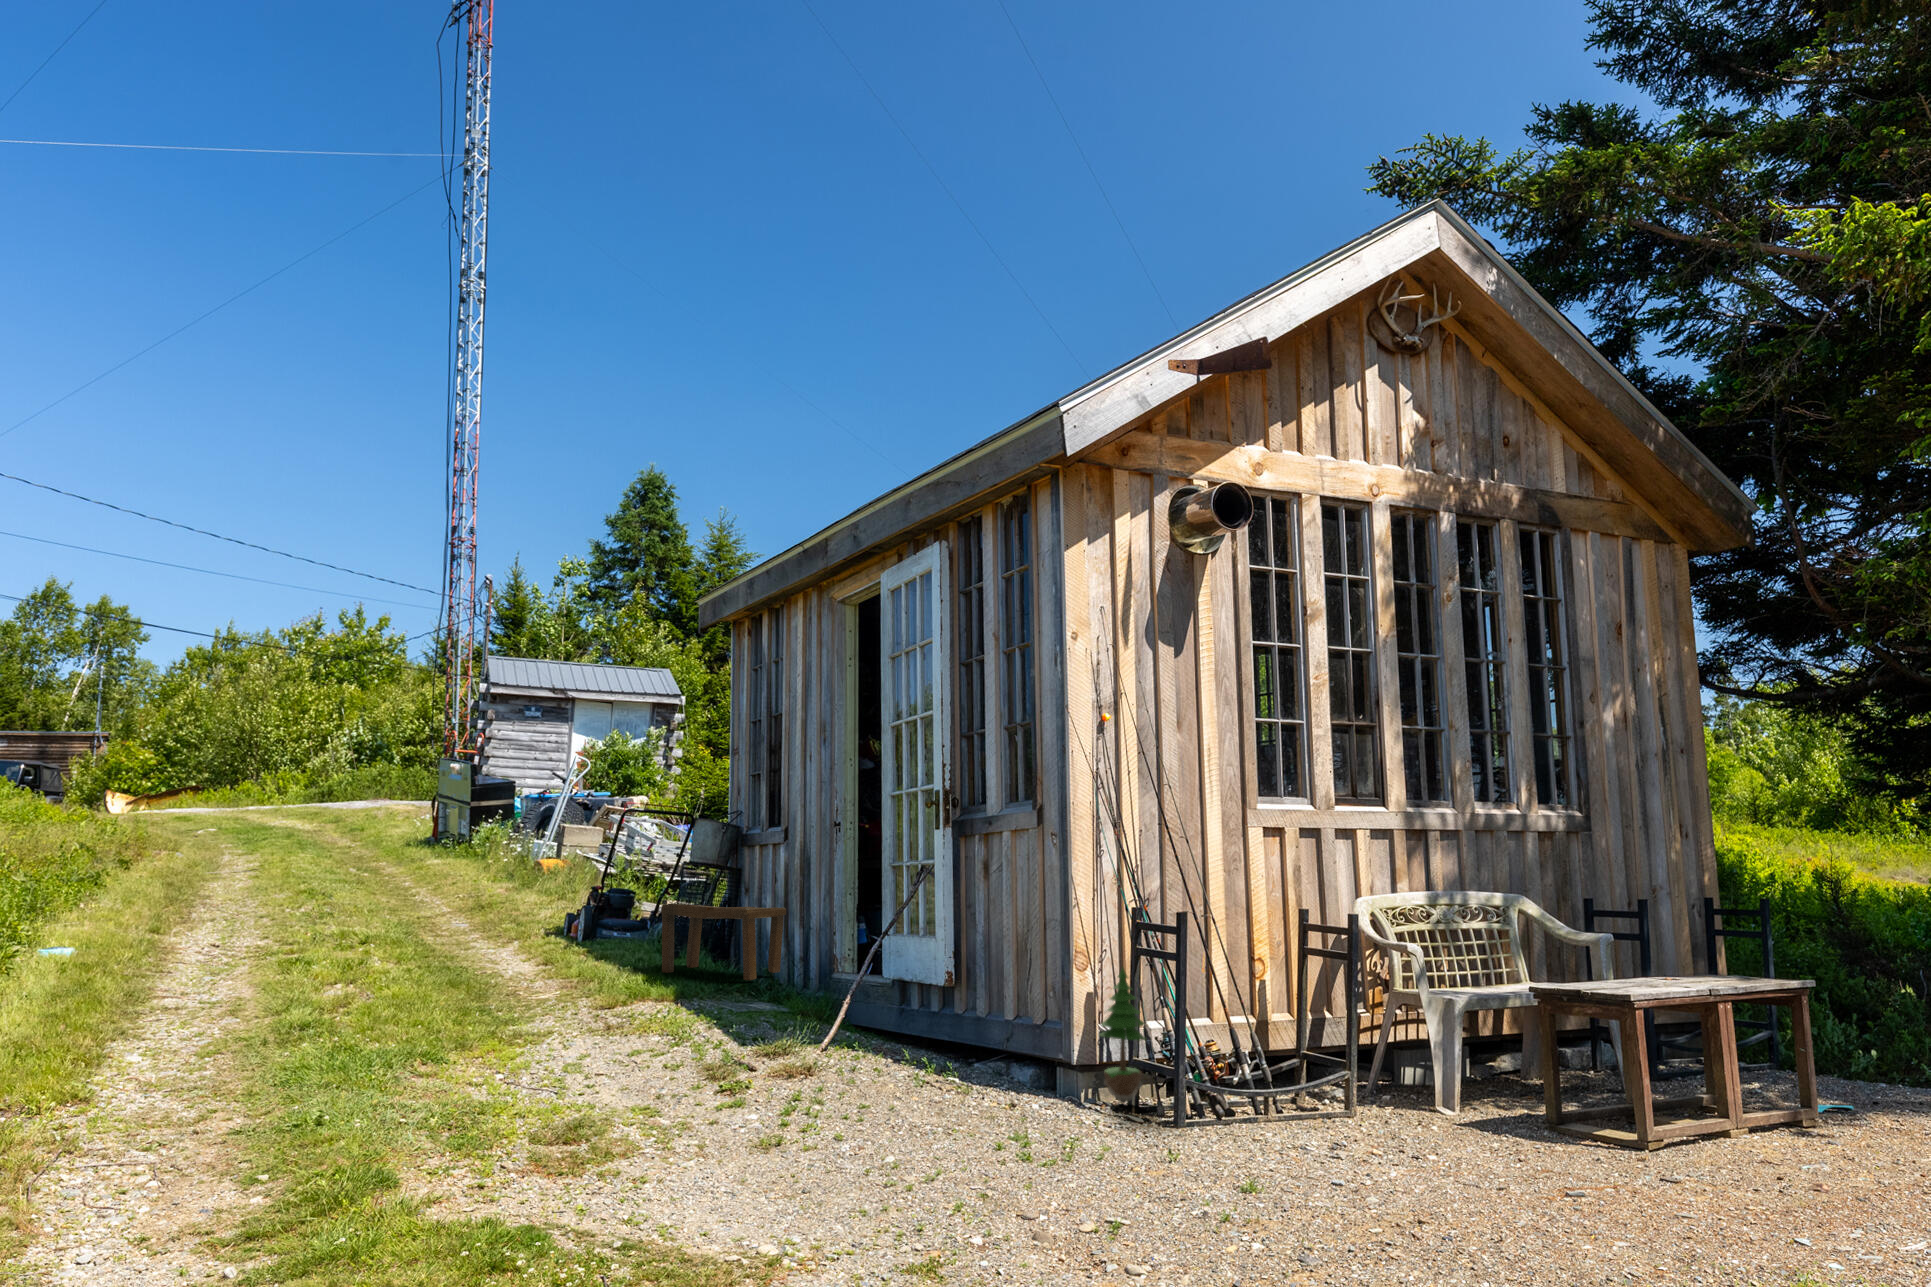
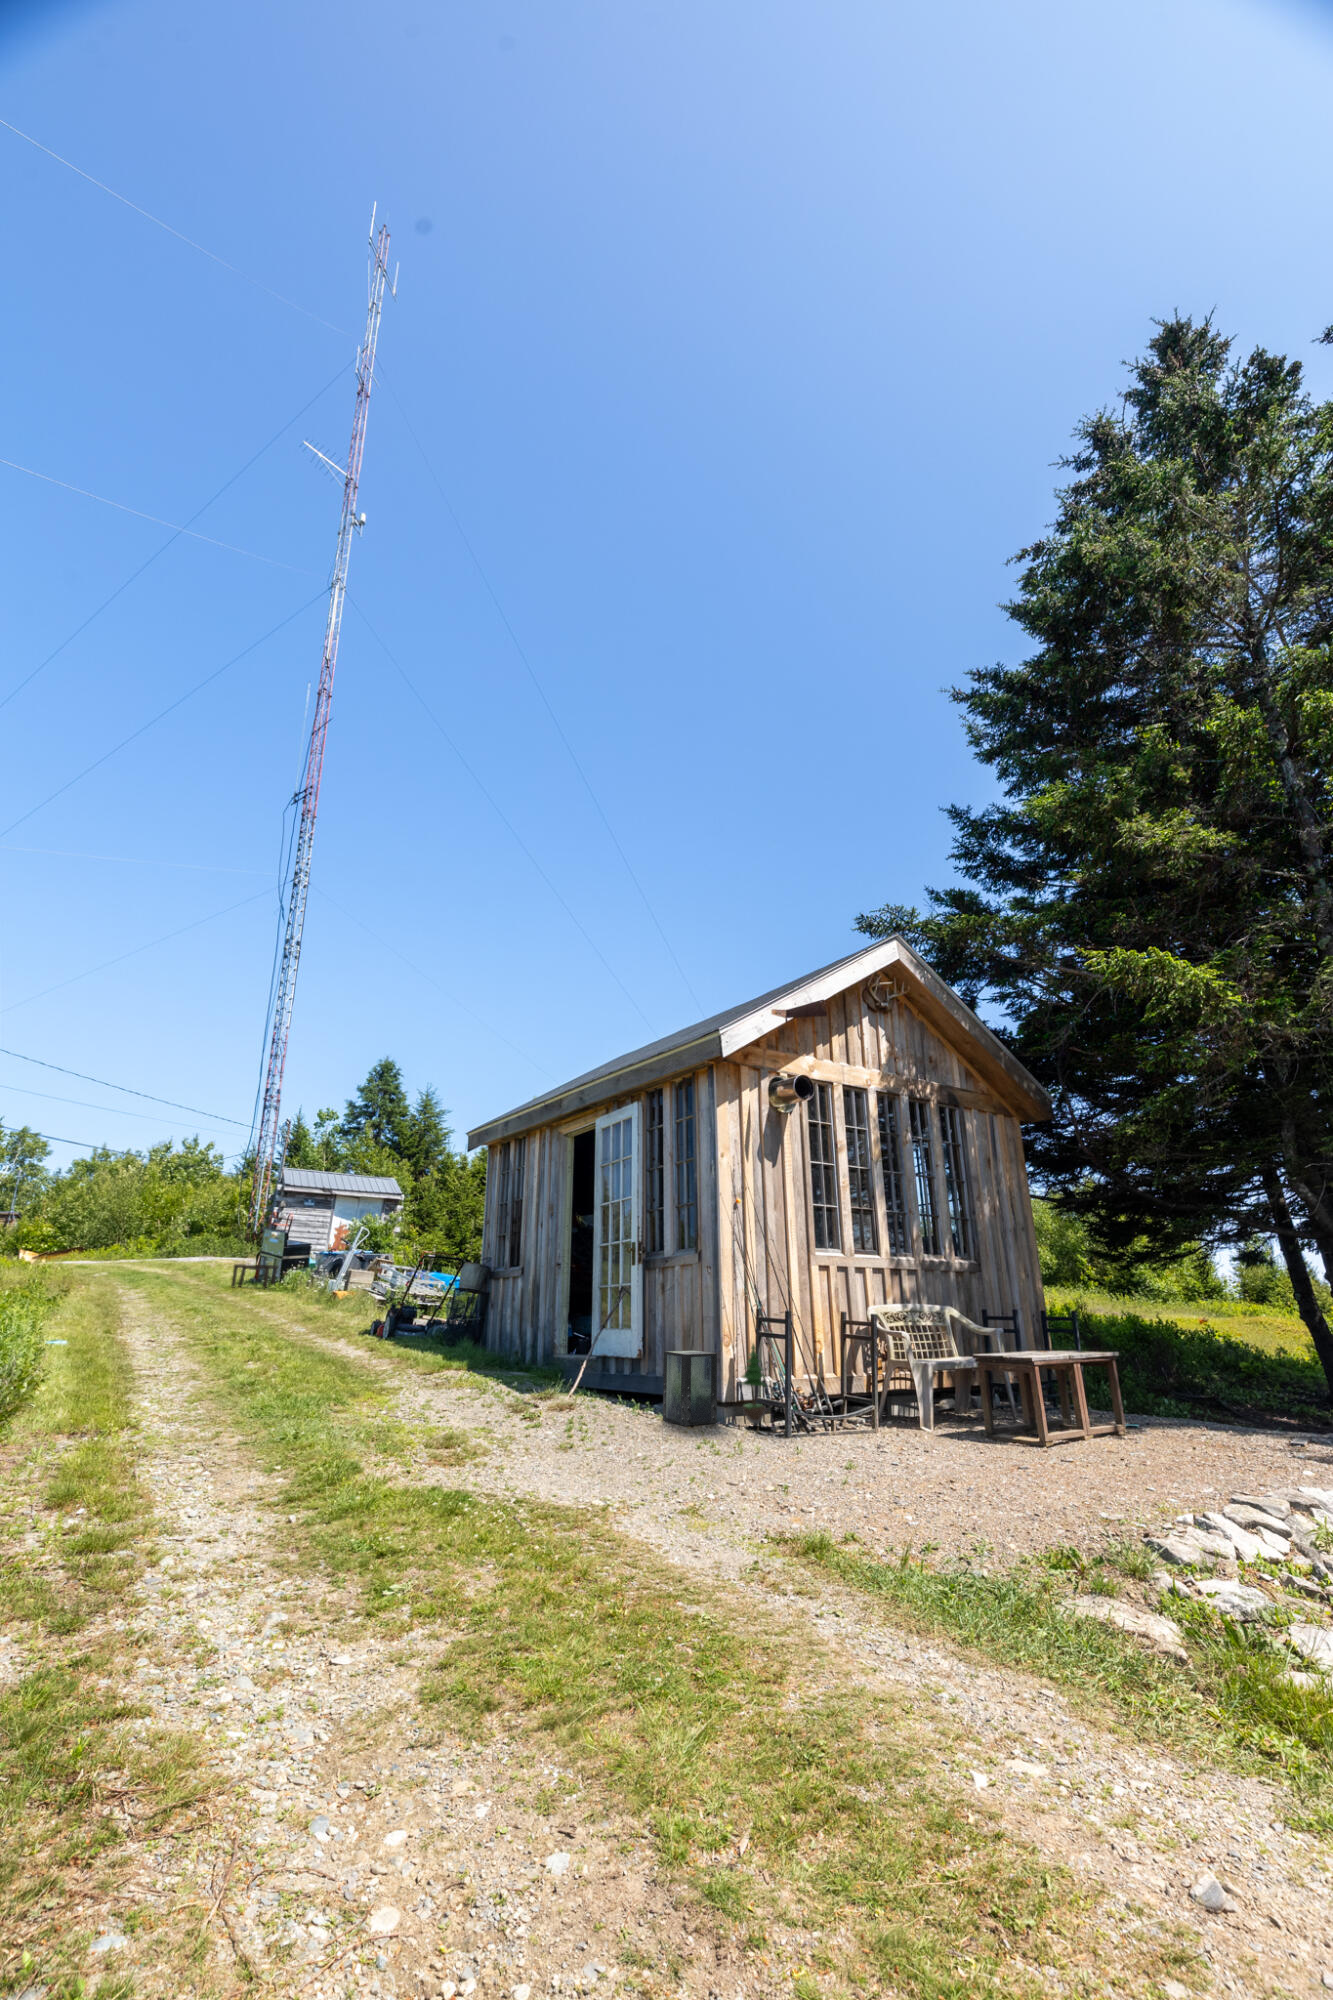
bench: present [661,903,786,980] -> present [231,1264,278,1288]
storage box: none [969,977,1059,1103] -> present [663,1350,717,1426]

